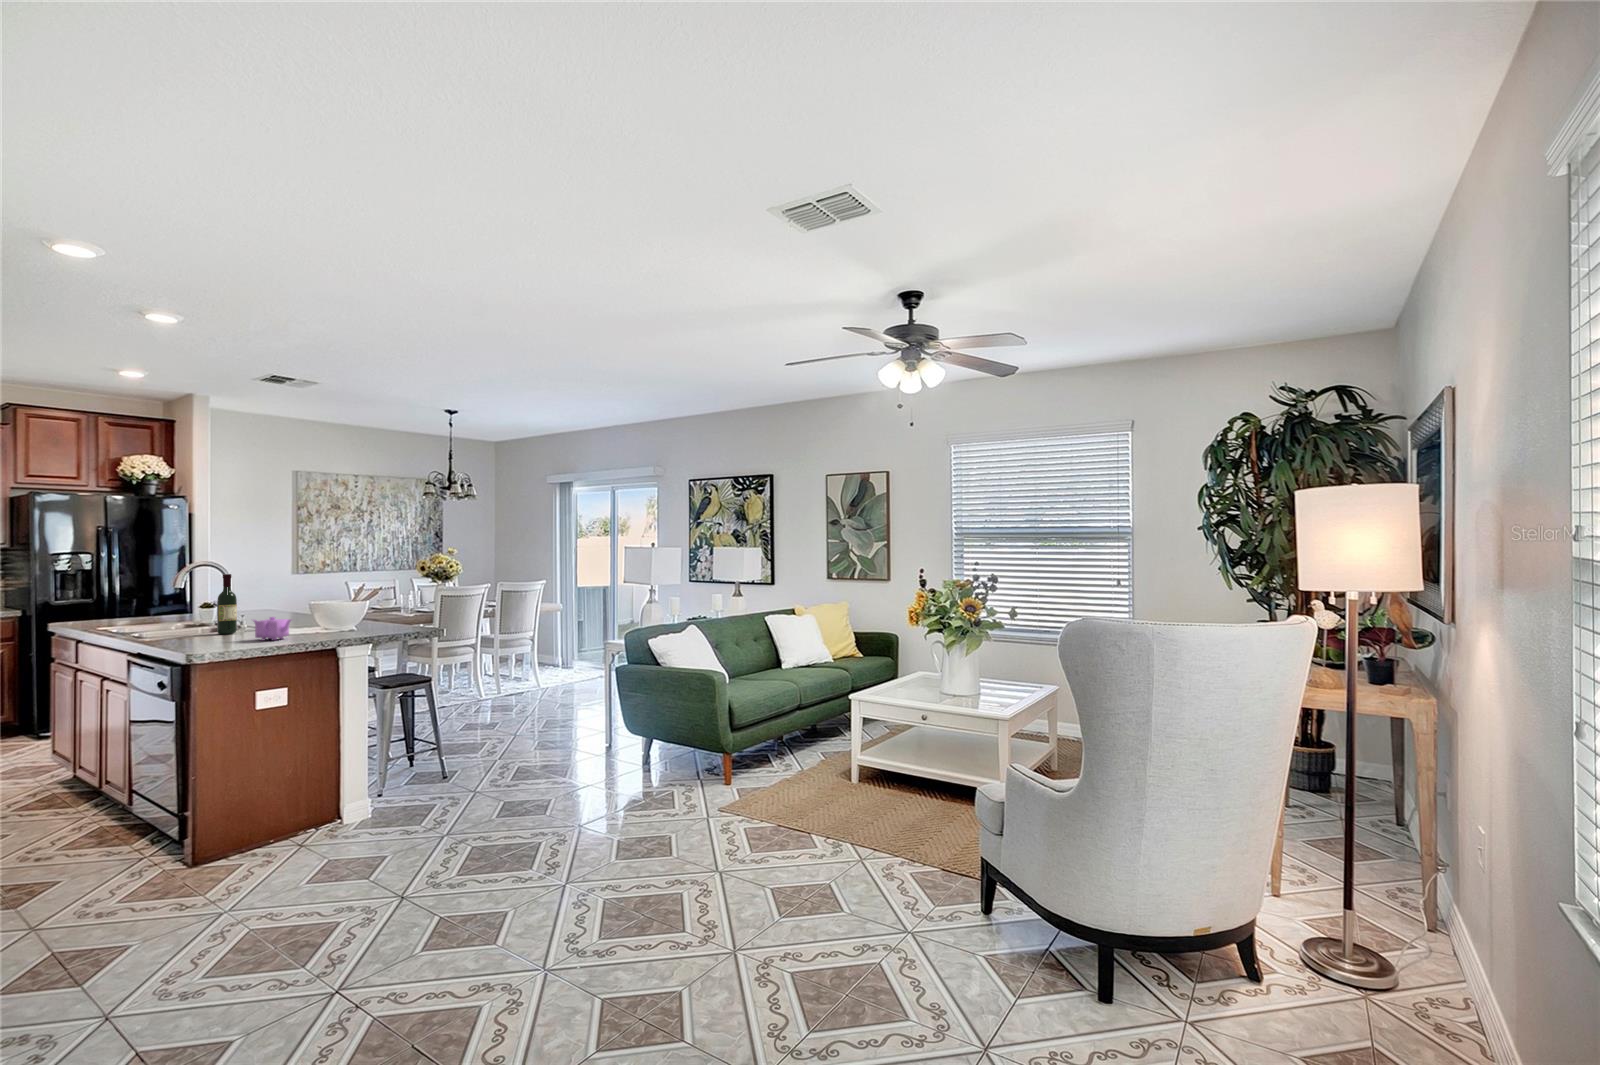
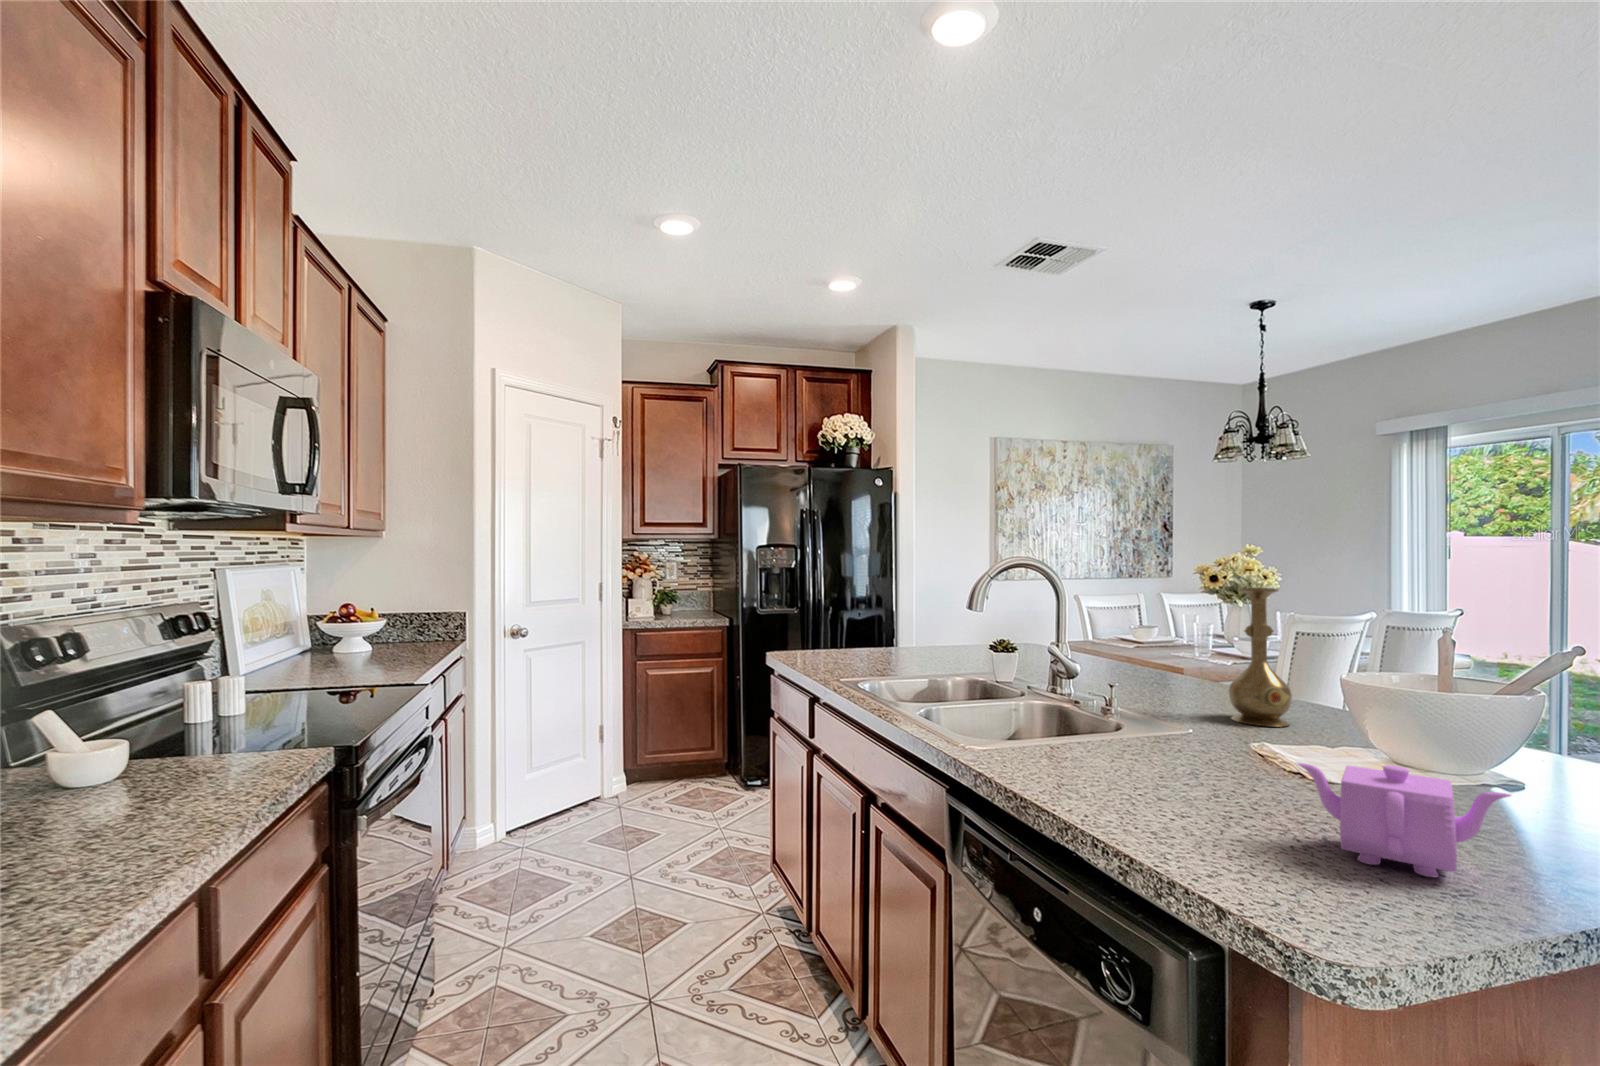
wine bottle: present [217,574,237,634] -> none [1104,585,1154,767]
vase: none [301,574,326,624] -> present [1229,588,1292,727]

